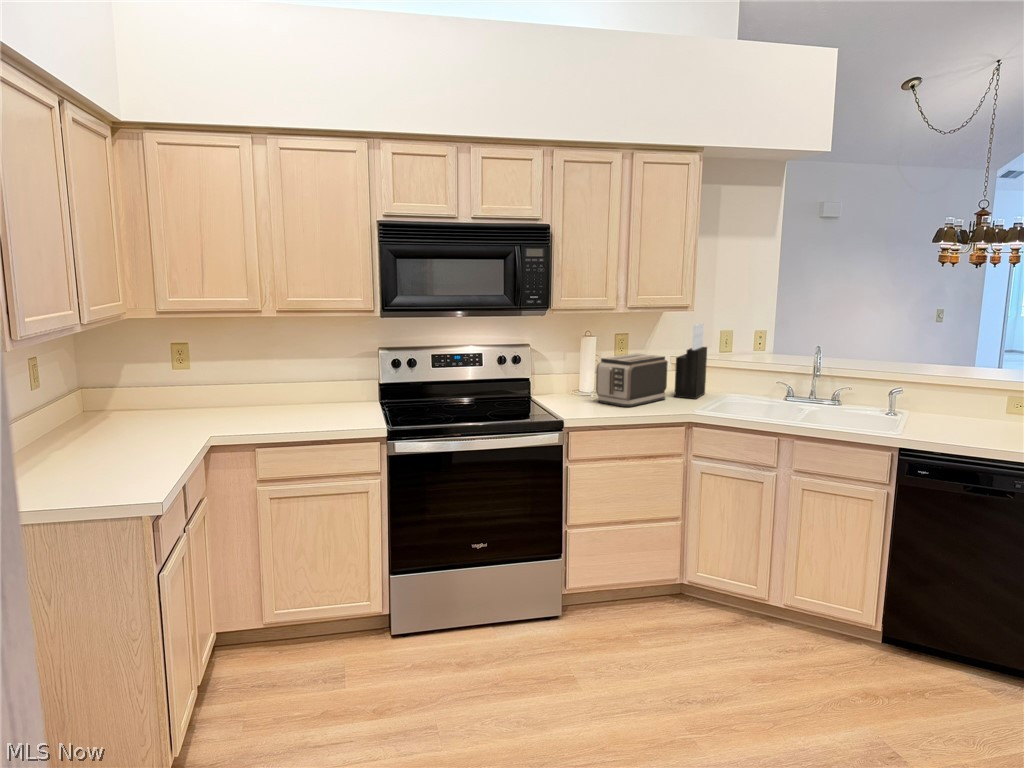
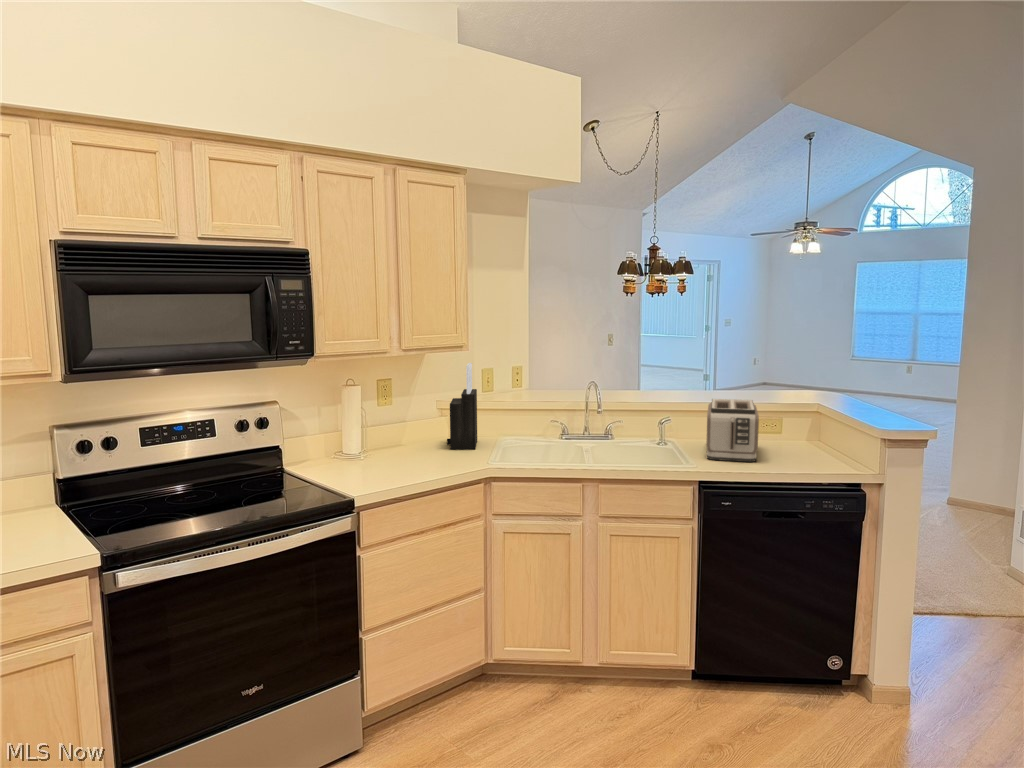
toaster: present [596,353,668,407] -> present [706,399,759,462]

